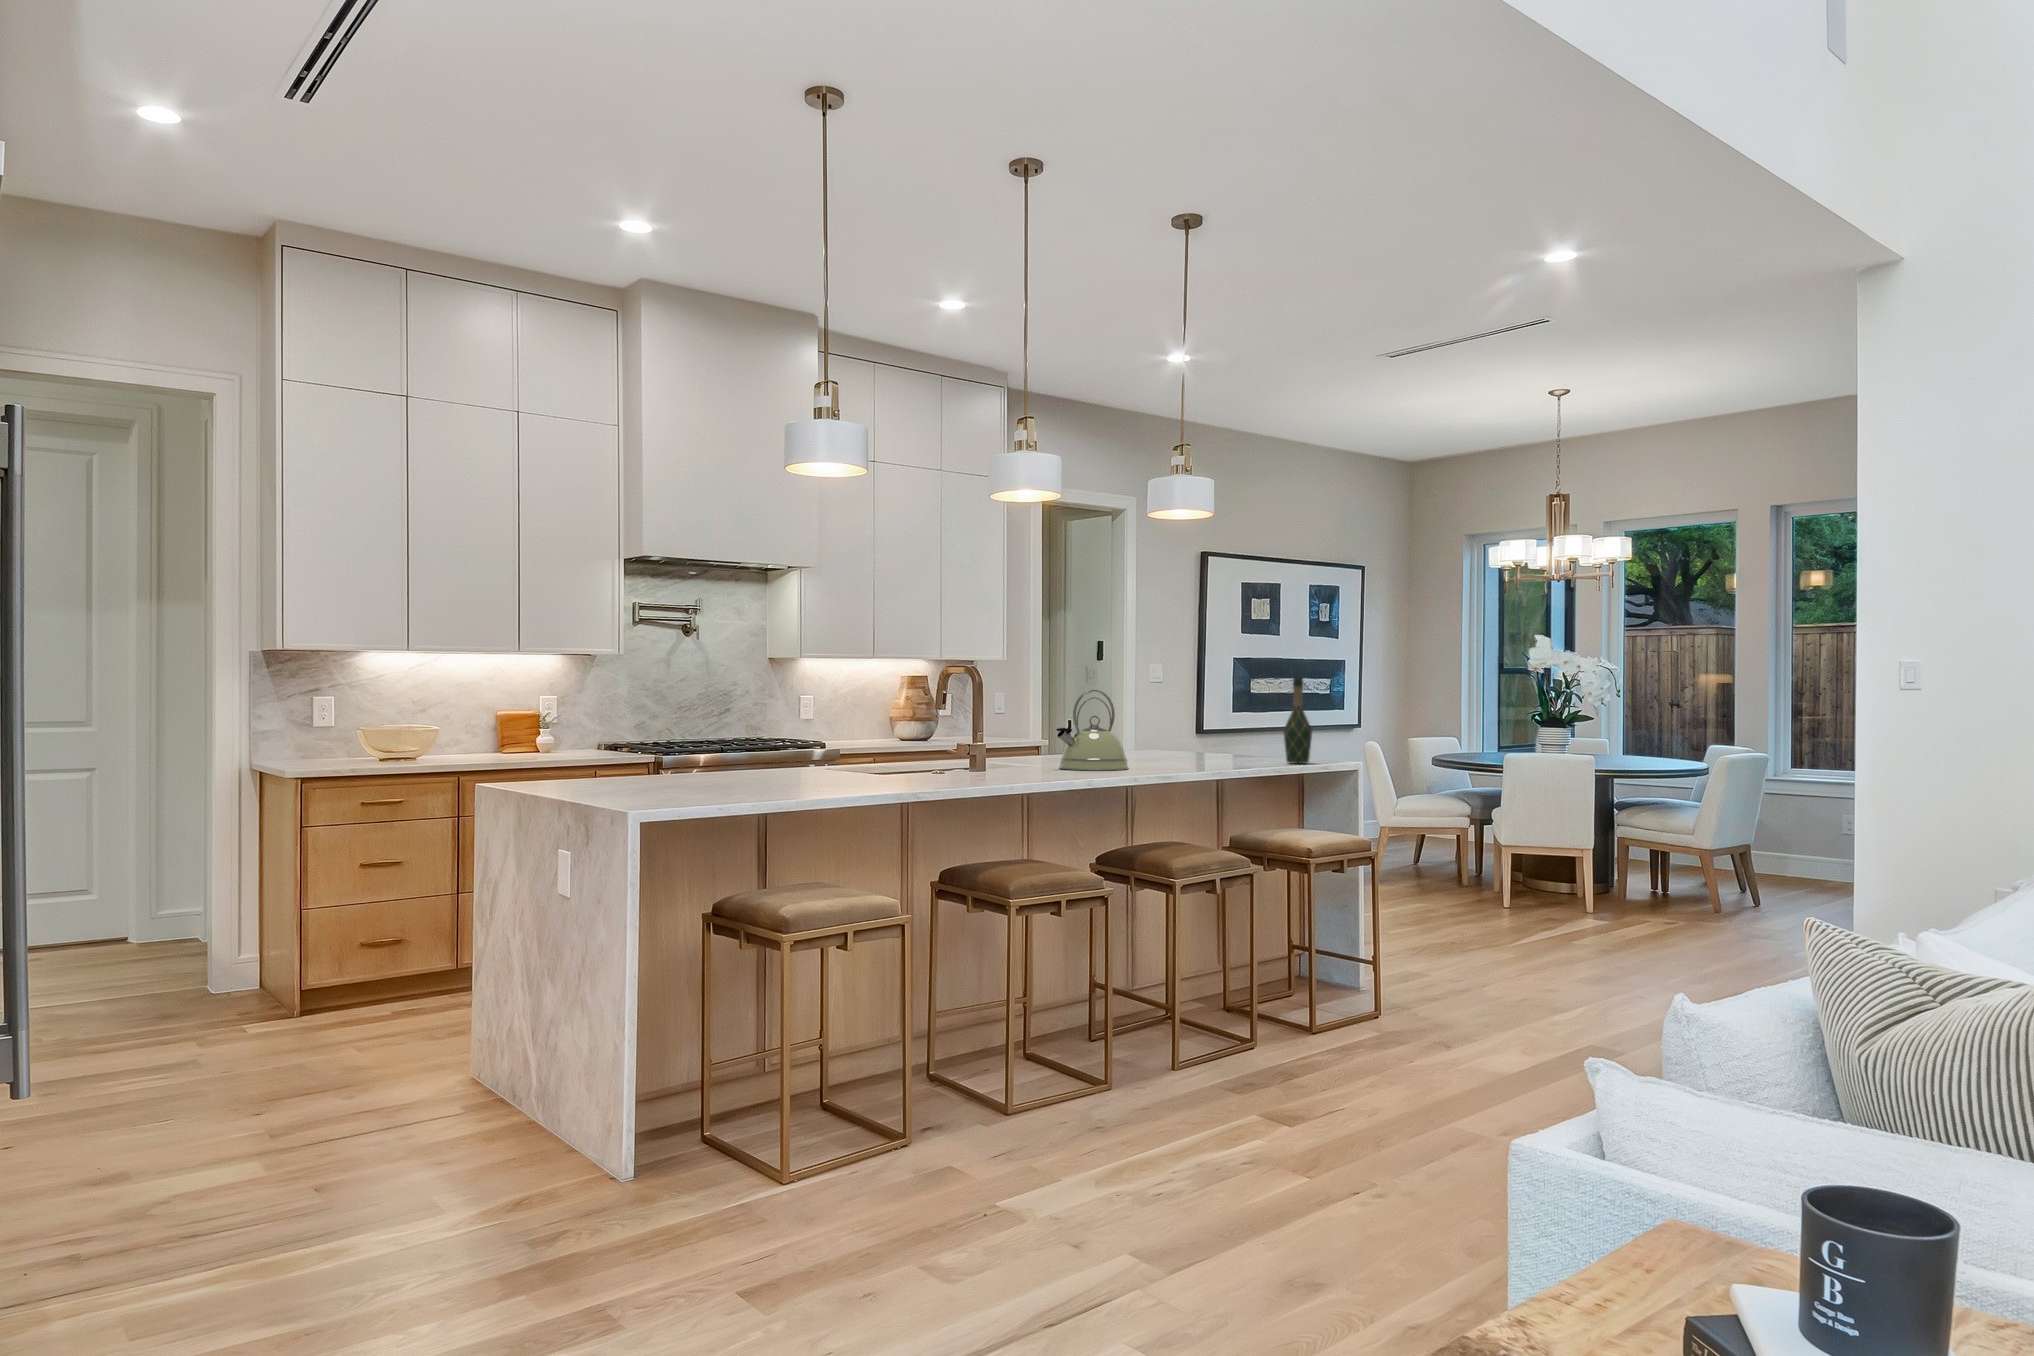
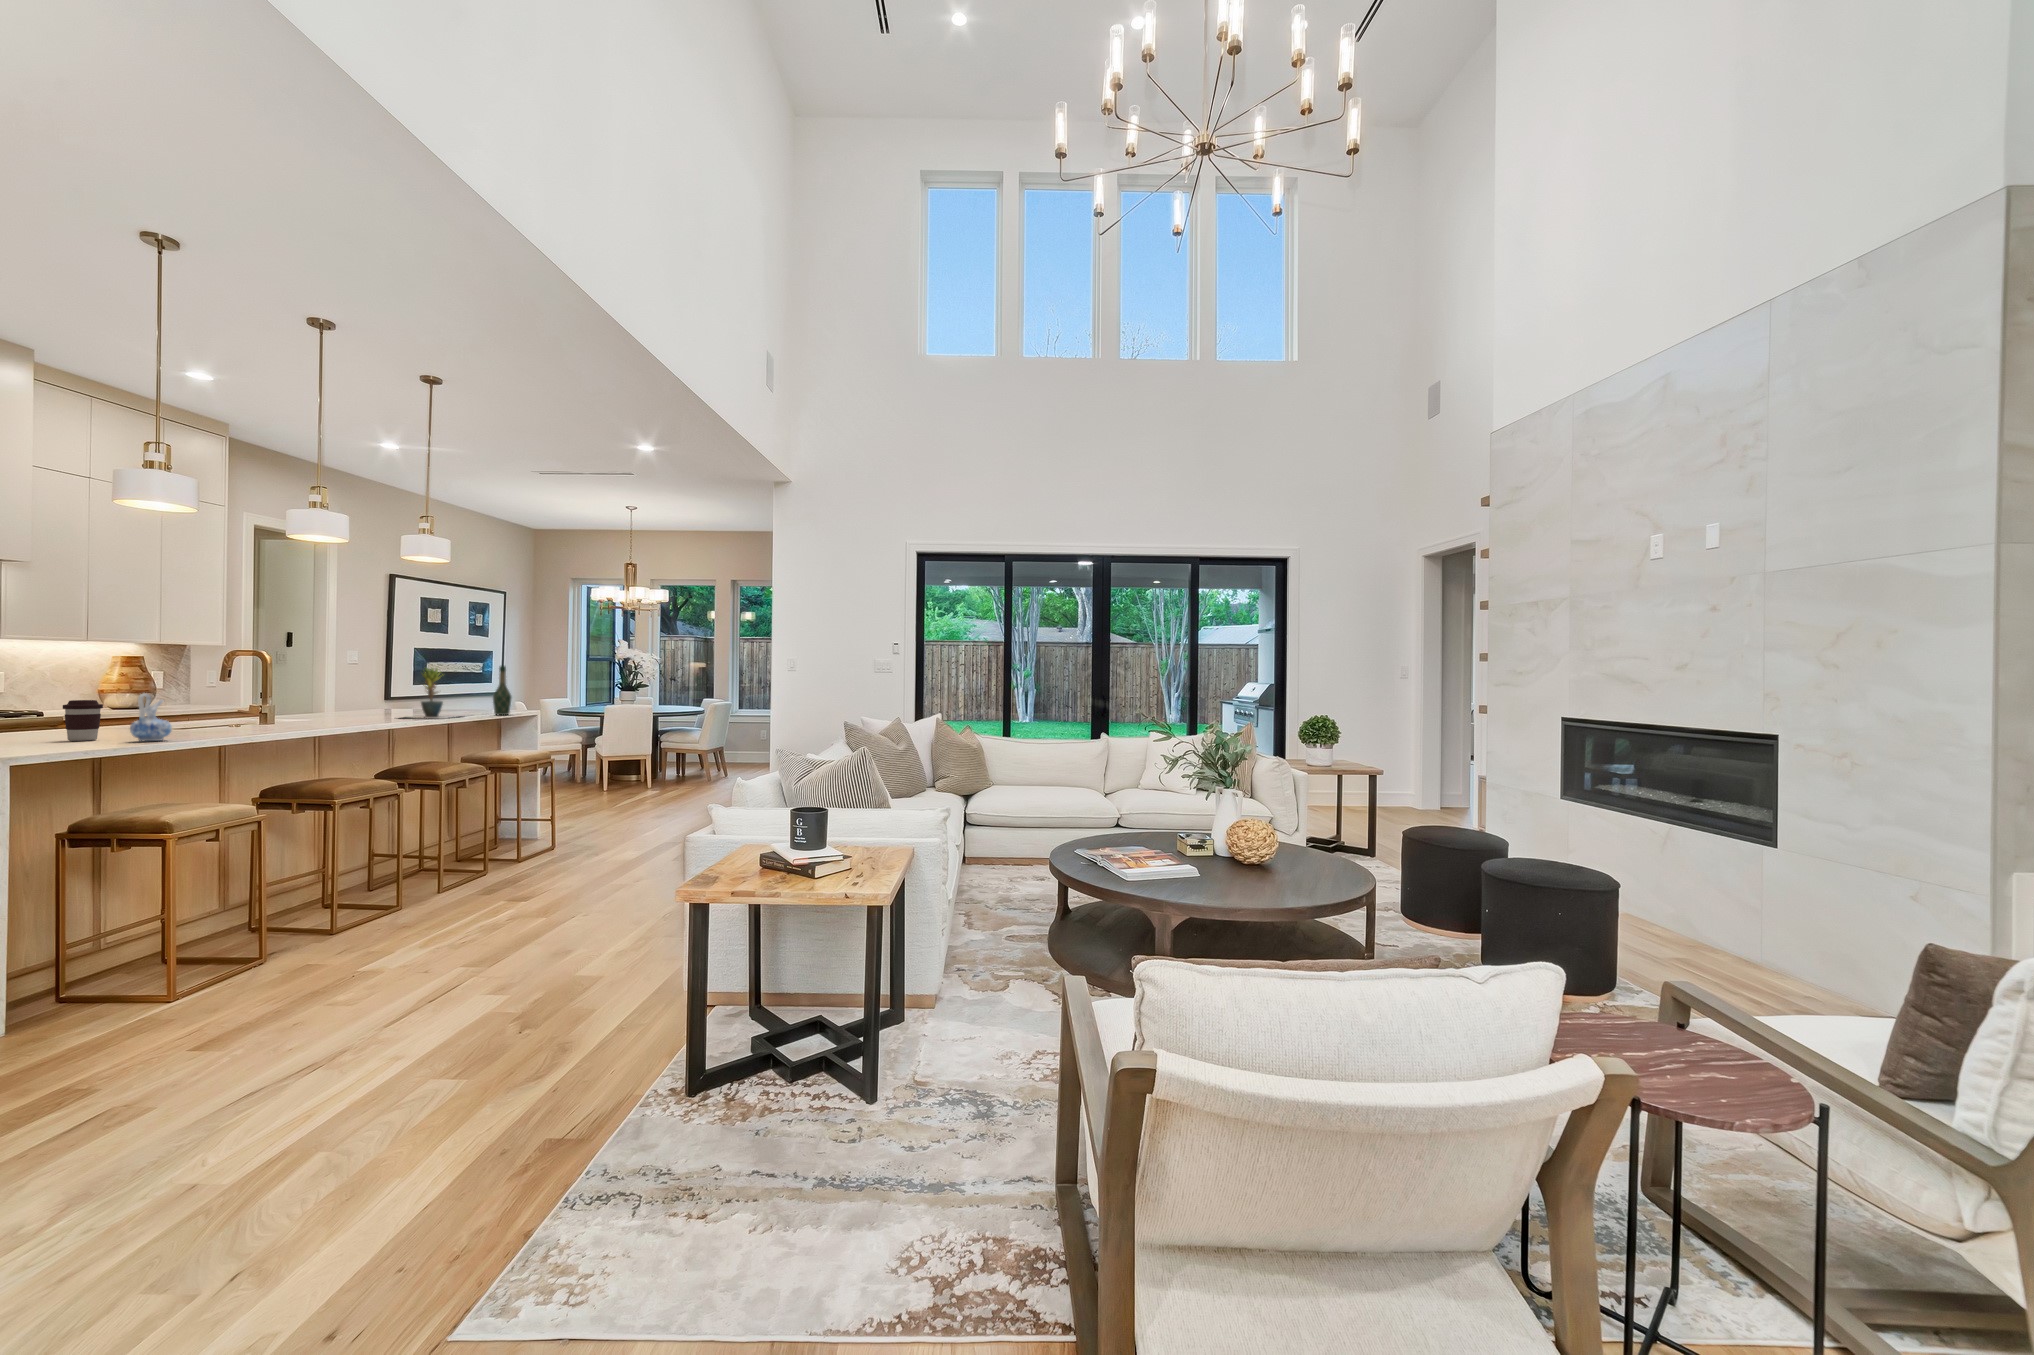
potted plant: none [1140,679,1244,767] -> present [407,668,452,719]
kettle: present [1056,690,1128,770] -> none [337,674,393,724]
ceramic pitcher: none [789,715,831,784] -> present [130,694,172,741]
coffee cup: none [742,724,779,779] -> present [63,700,103,741]

